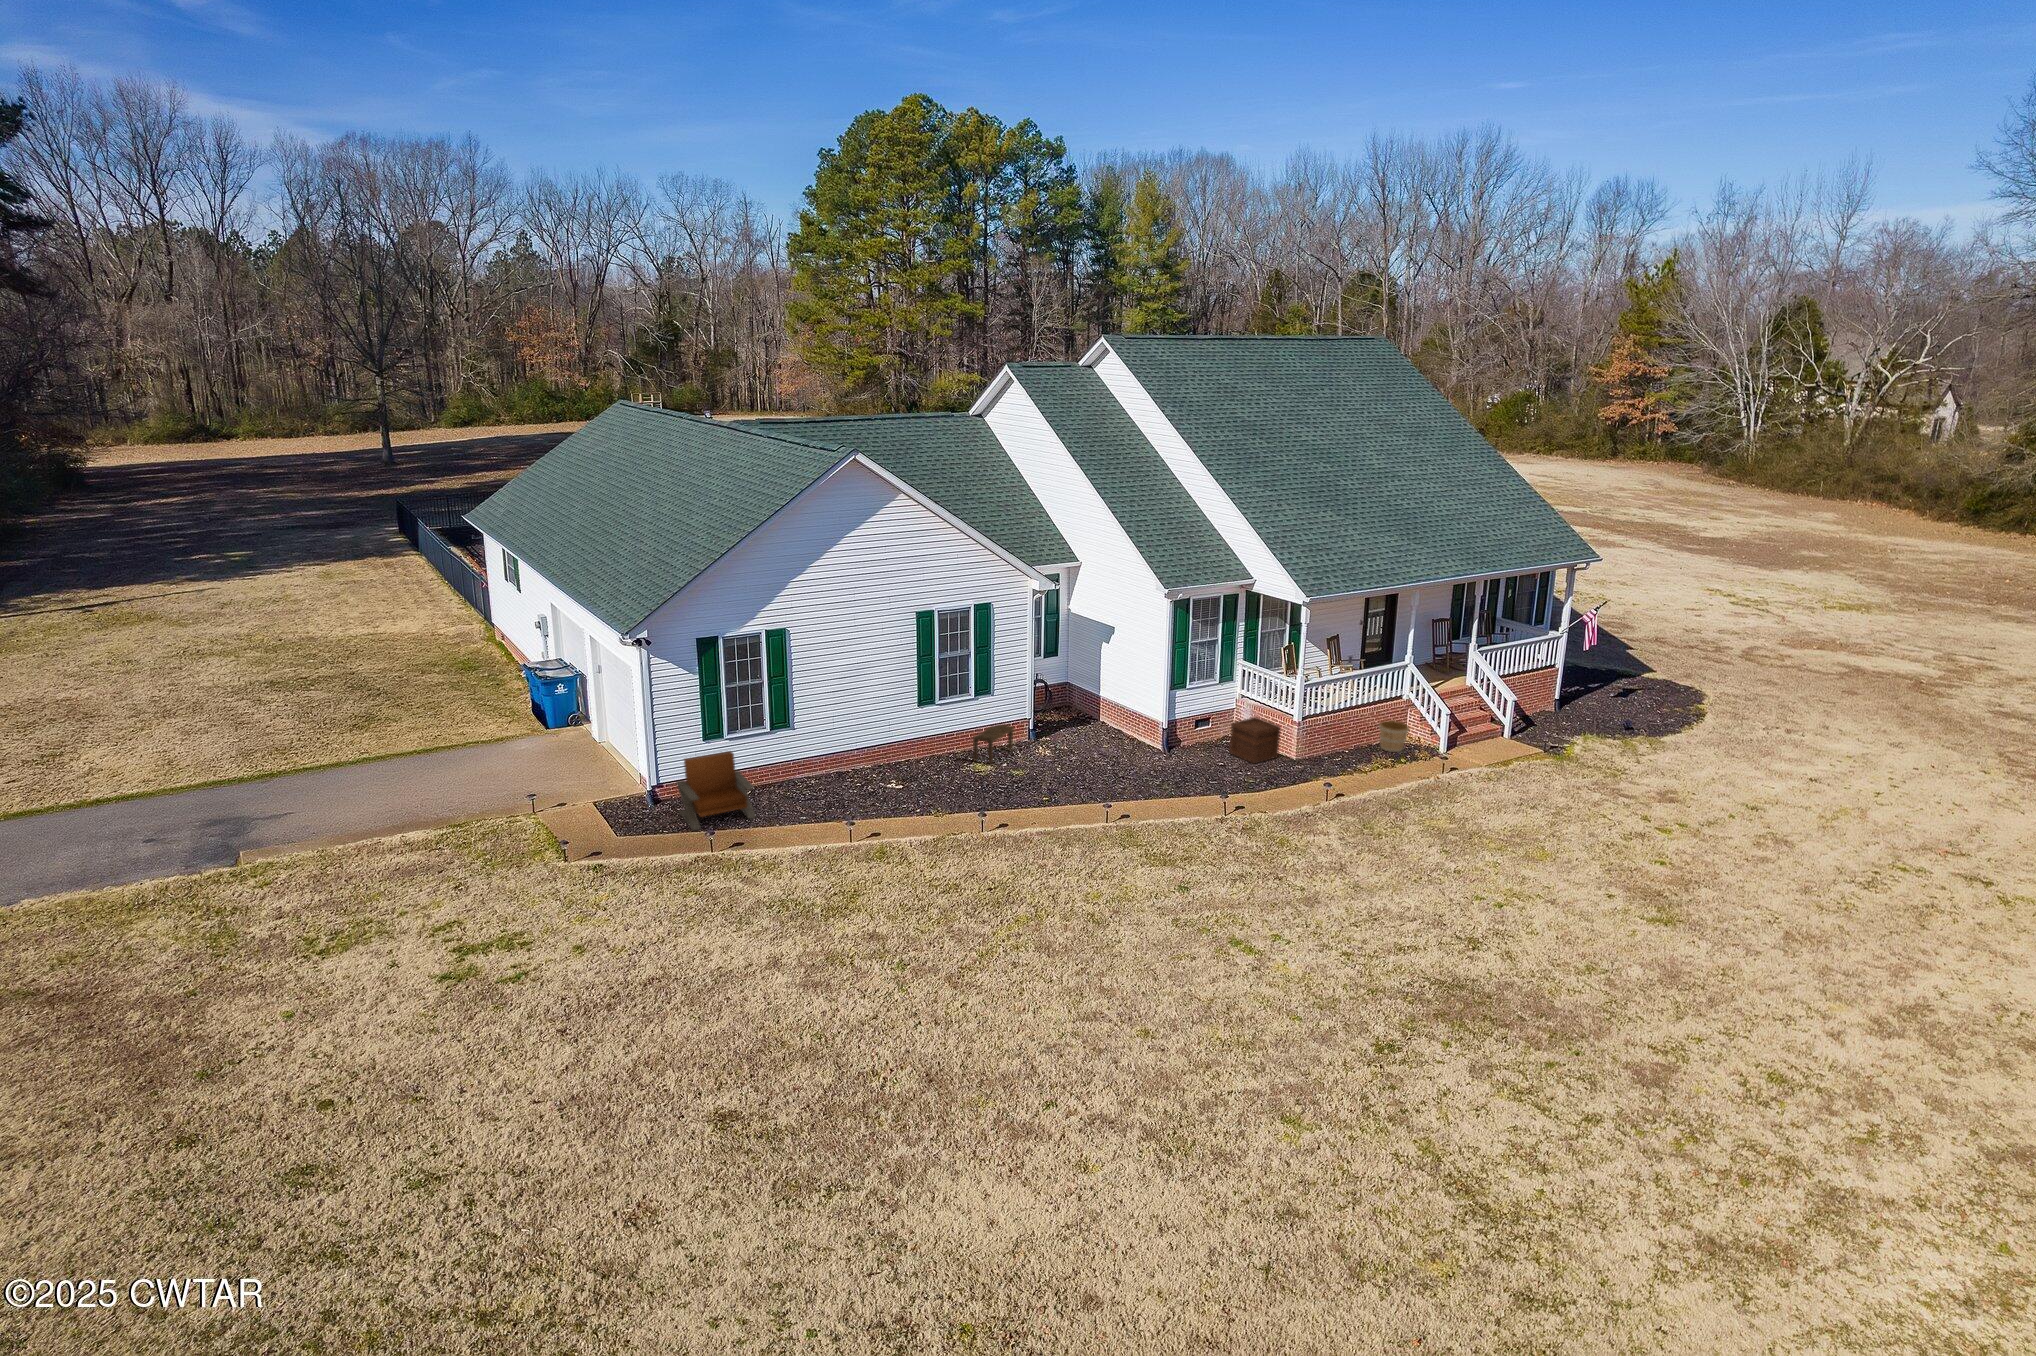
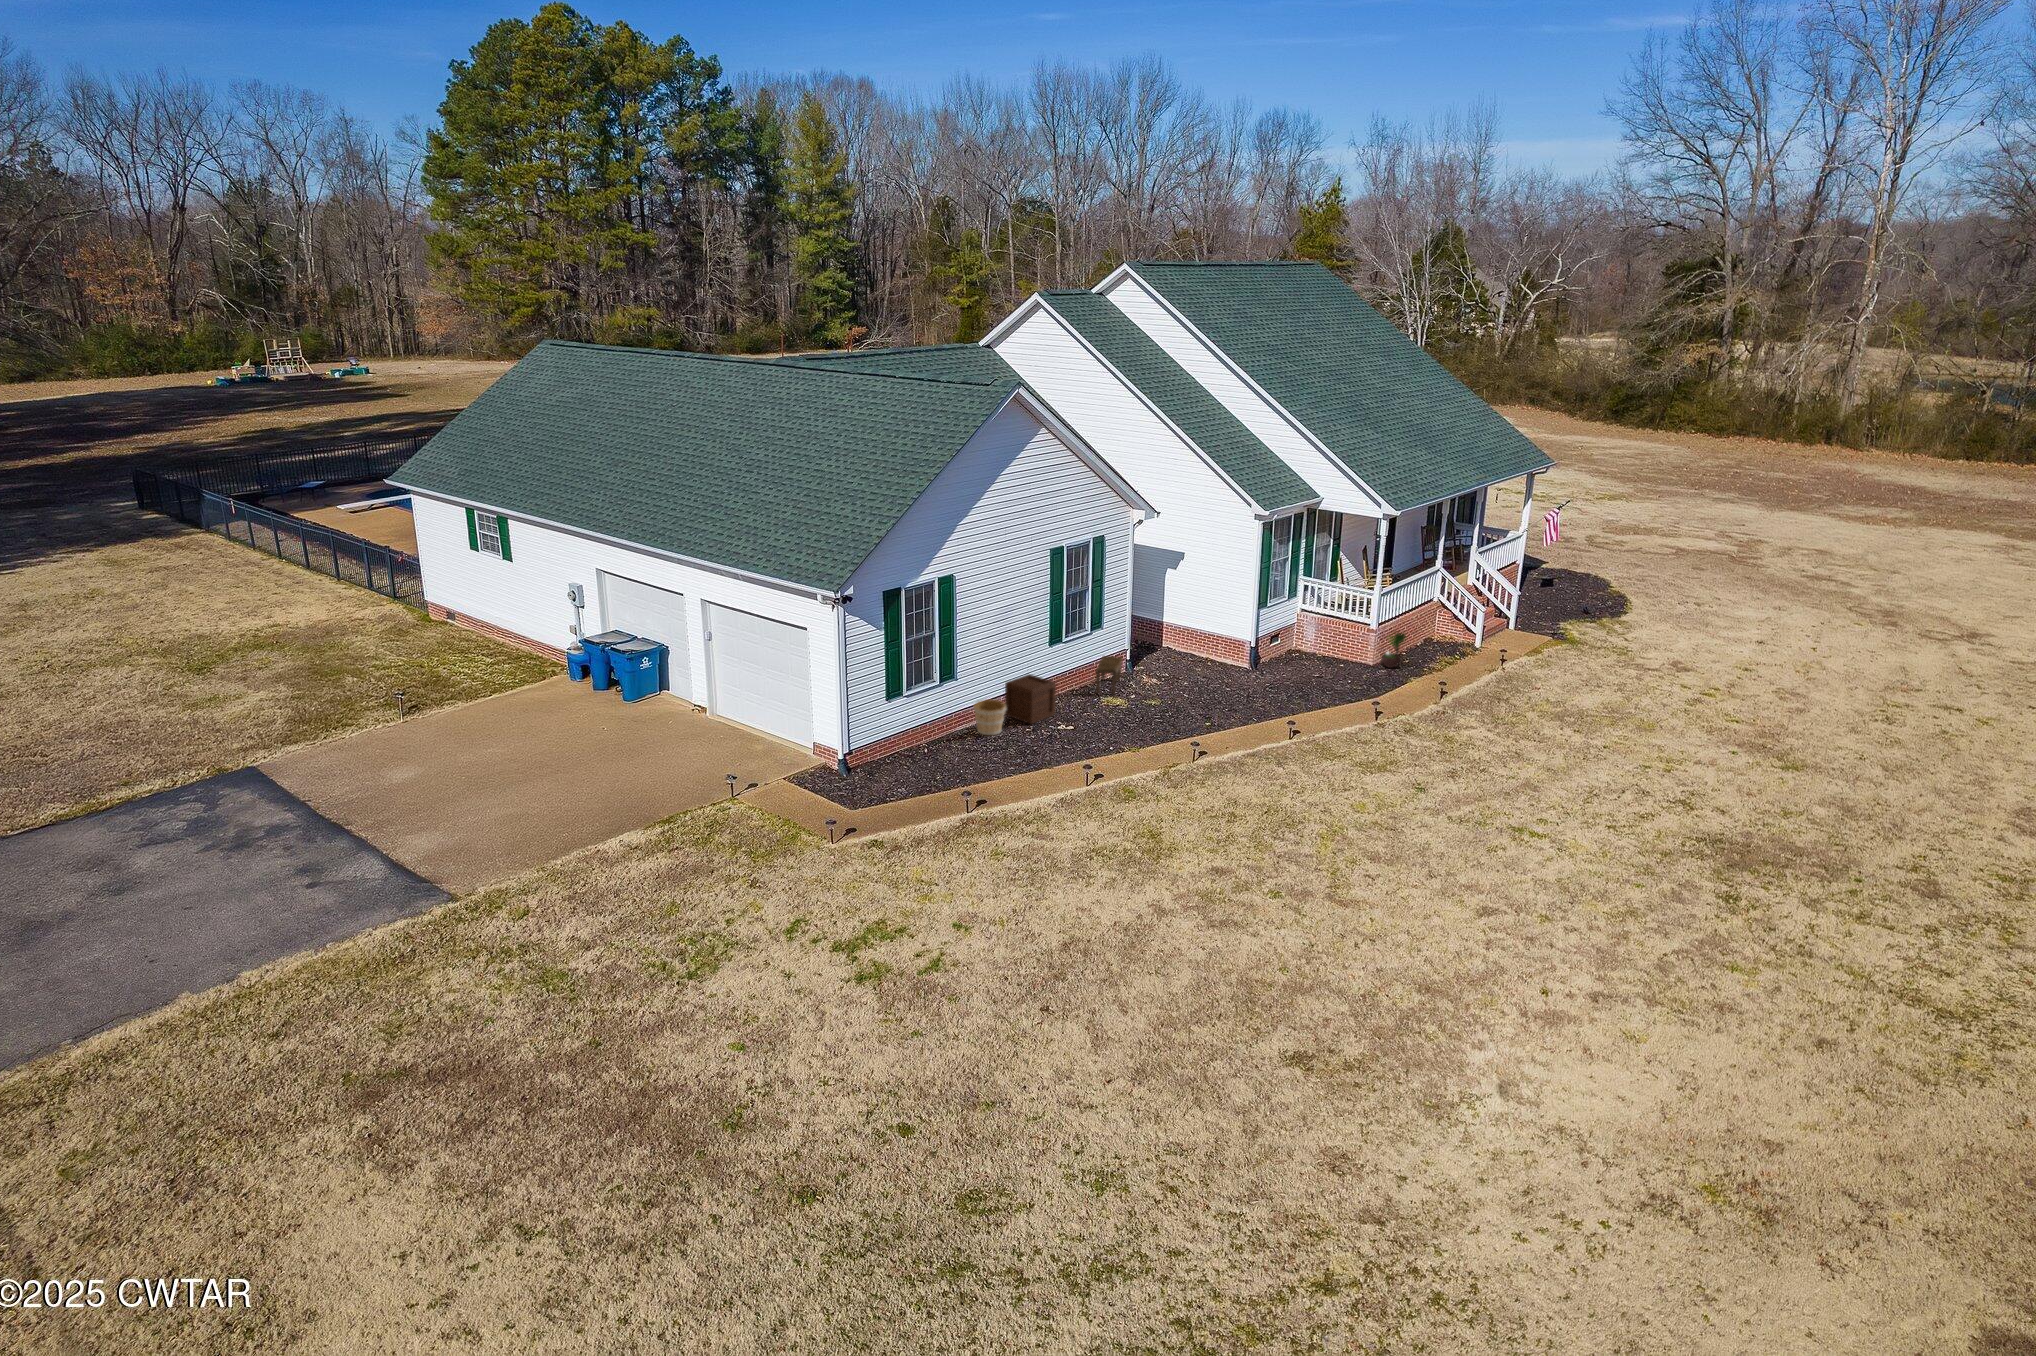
wooden crate: present [1229,717,1281,763] -> present [1005,674,1056,724]
wooden bucket: present [1379,720,1409,752] -> present [973,699,1006,735]
potted tree: none [1307,725,1337,767] -> present [1381,633,1407,668]
lounge chair: present [676,751,756,830] -> none [868,704,952,786]

